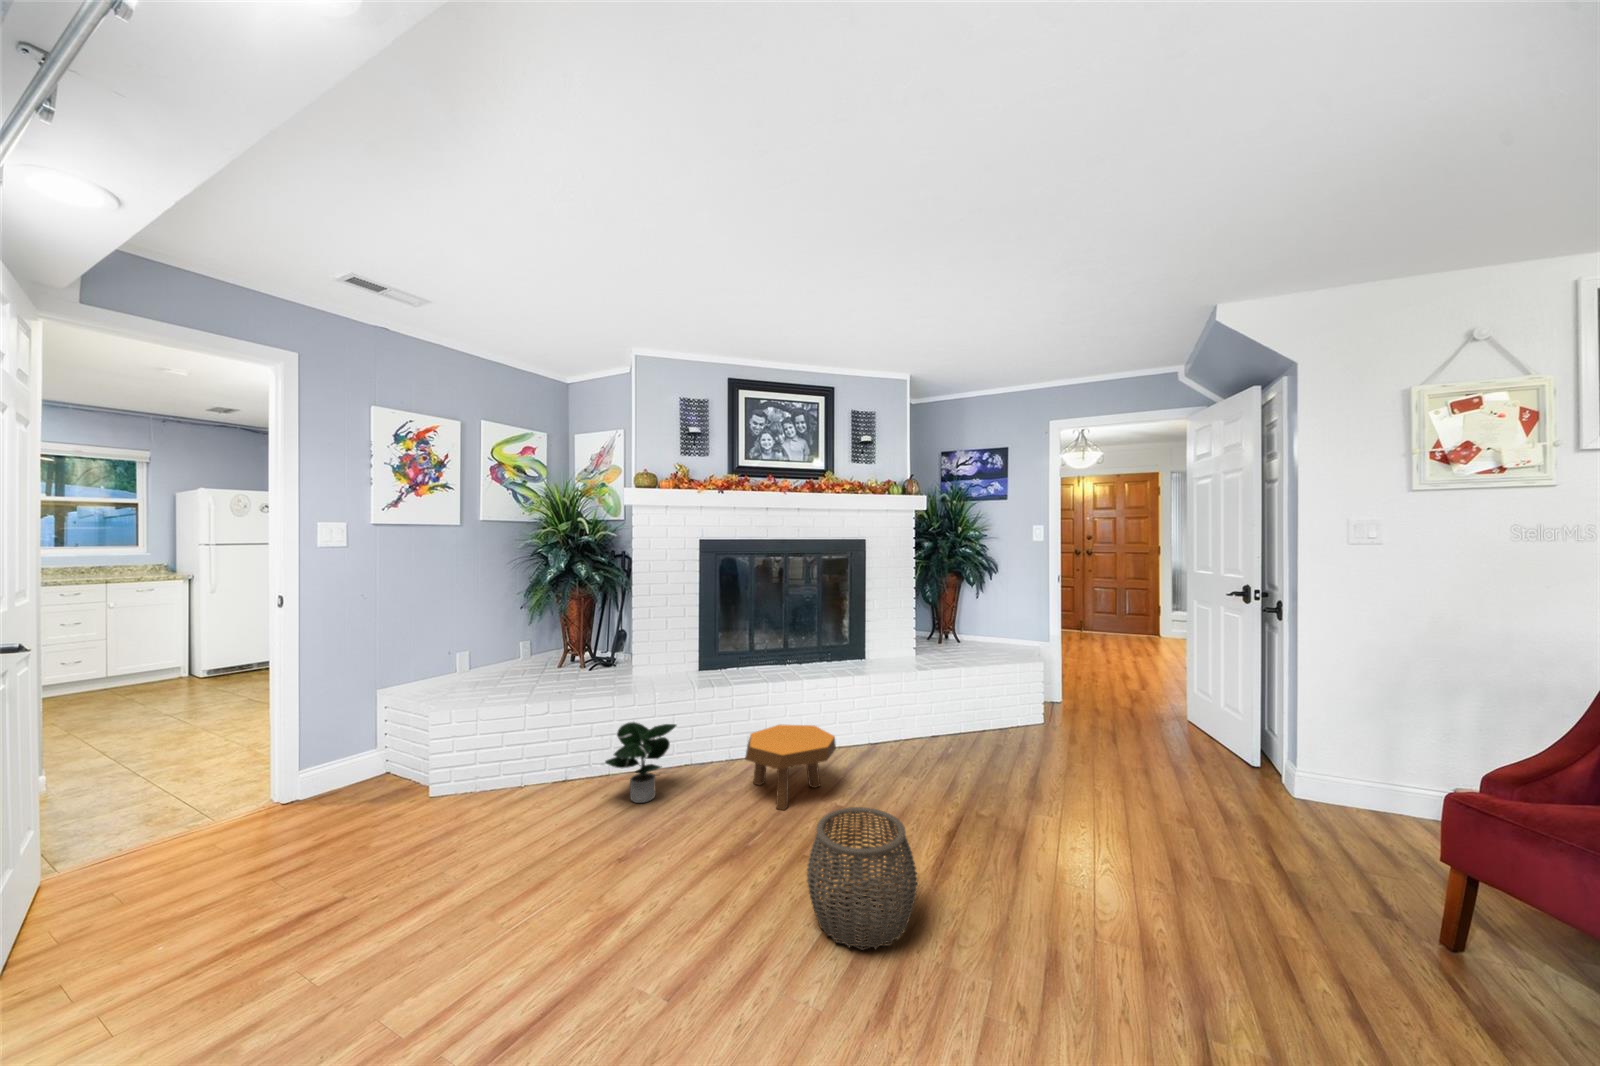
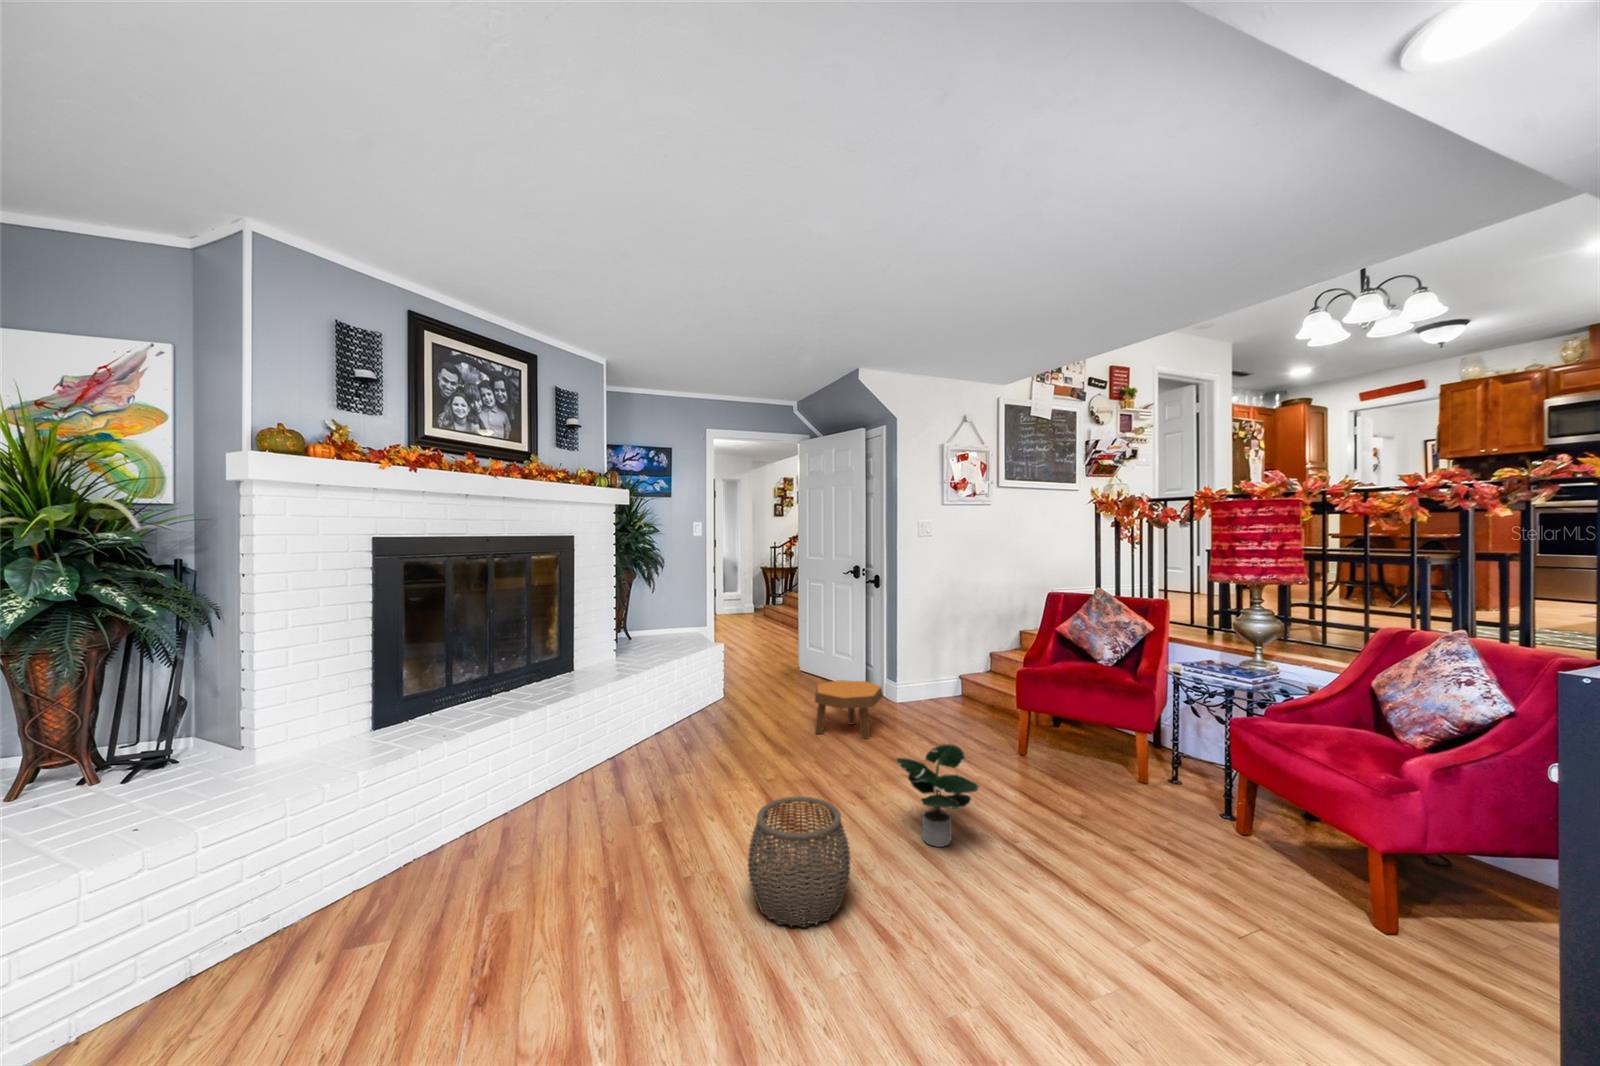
potted plant: present [605,722,676,803] -> present [896,744,979,847]
footstool: present [745,725,836,810] -> present [815,680,883,739]

